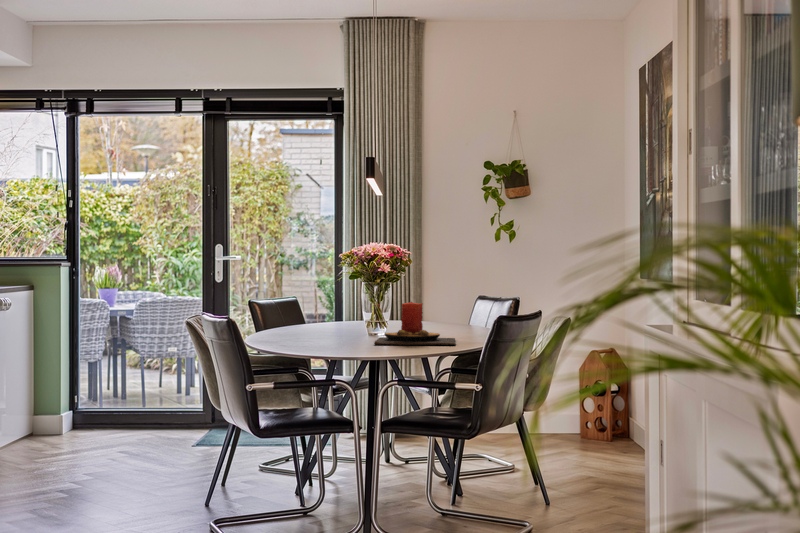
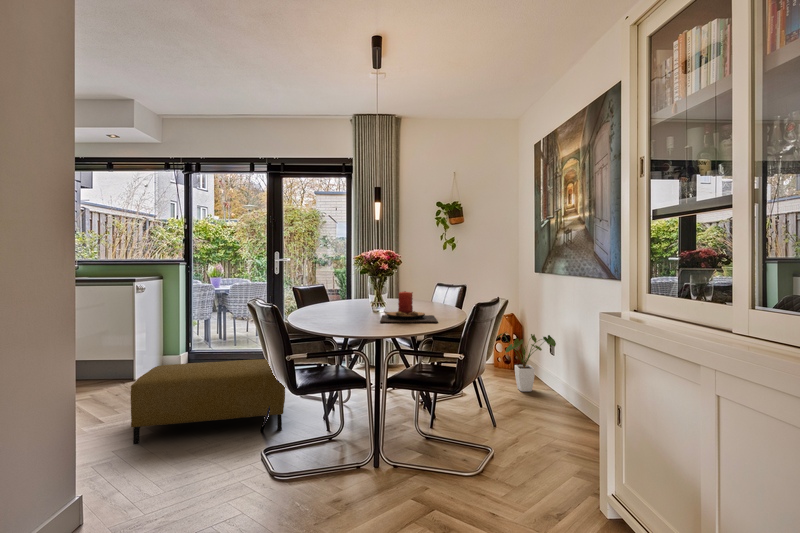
house plant: none [573,372,662,469] -> present [498,333,556,391]
ottoman: none [26,407,237,516] -> present [131,359,285,444]

